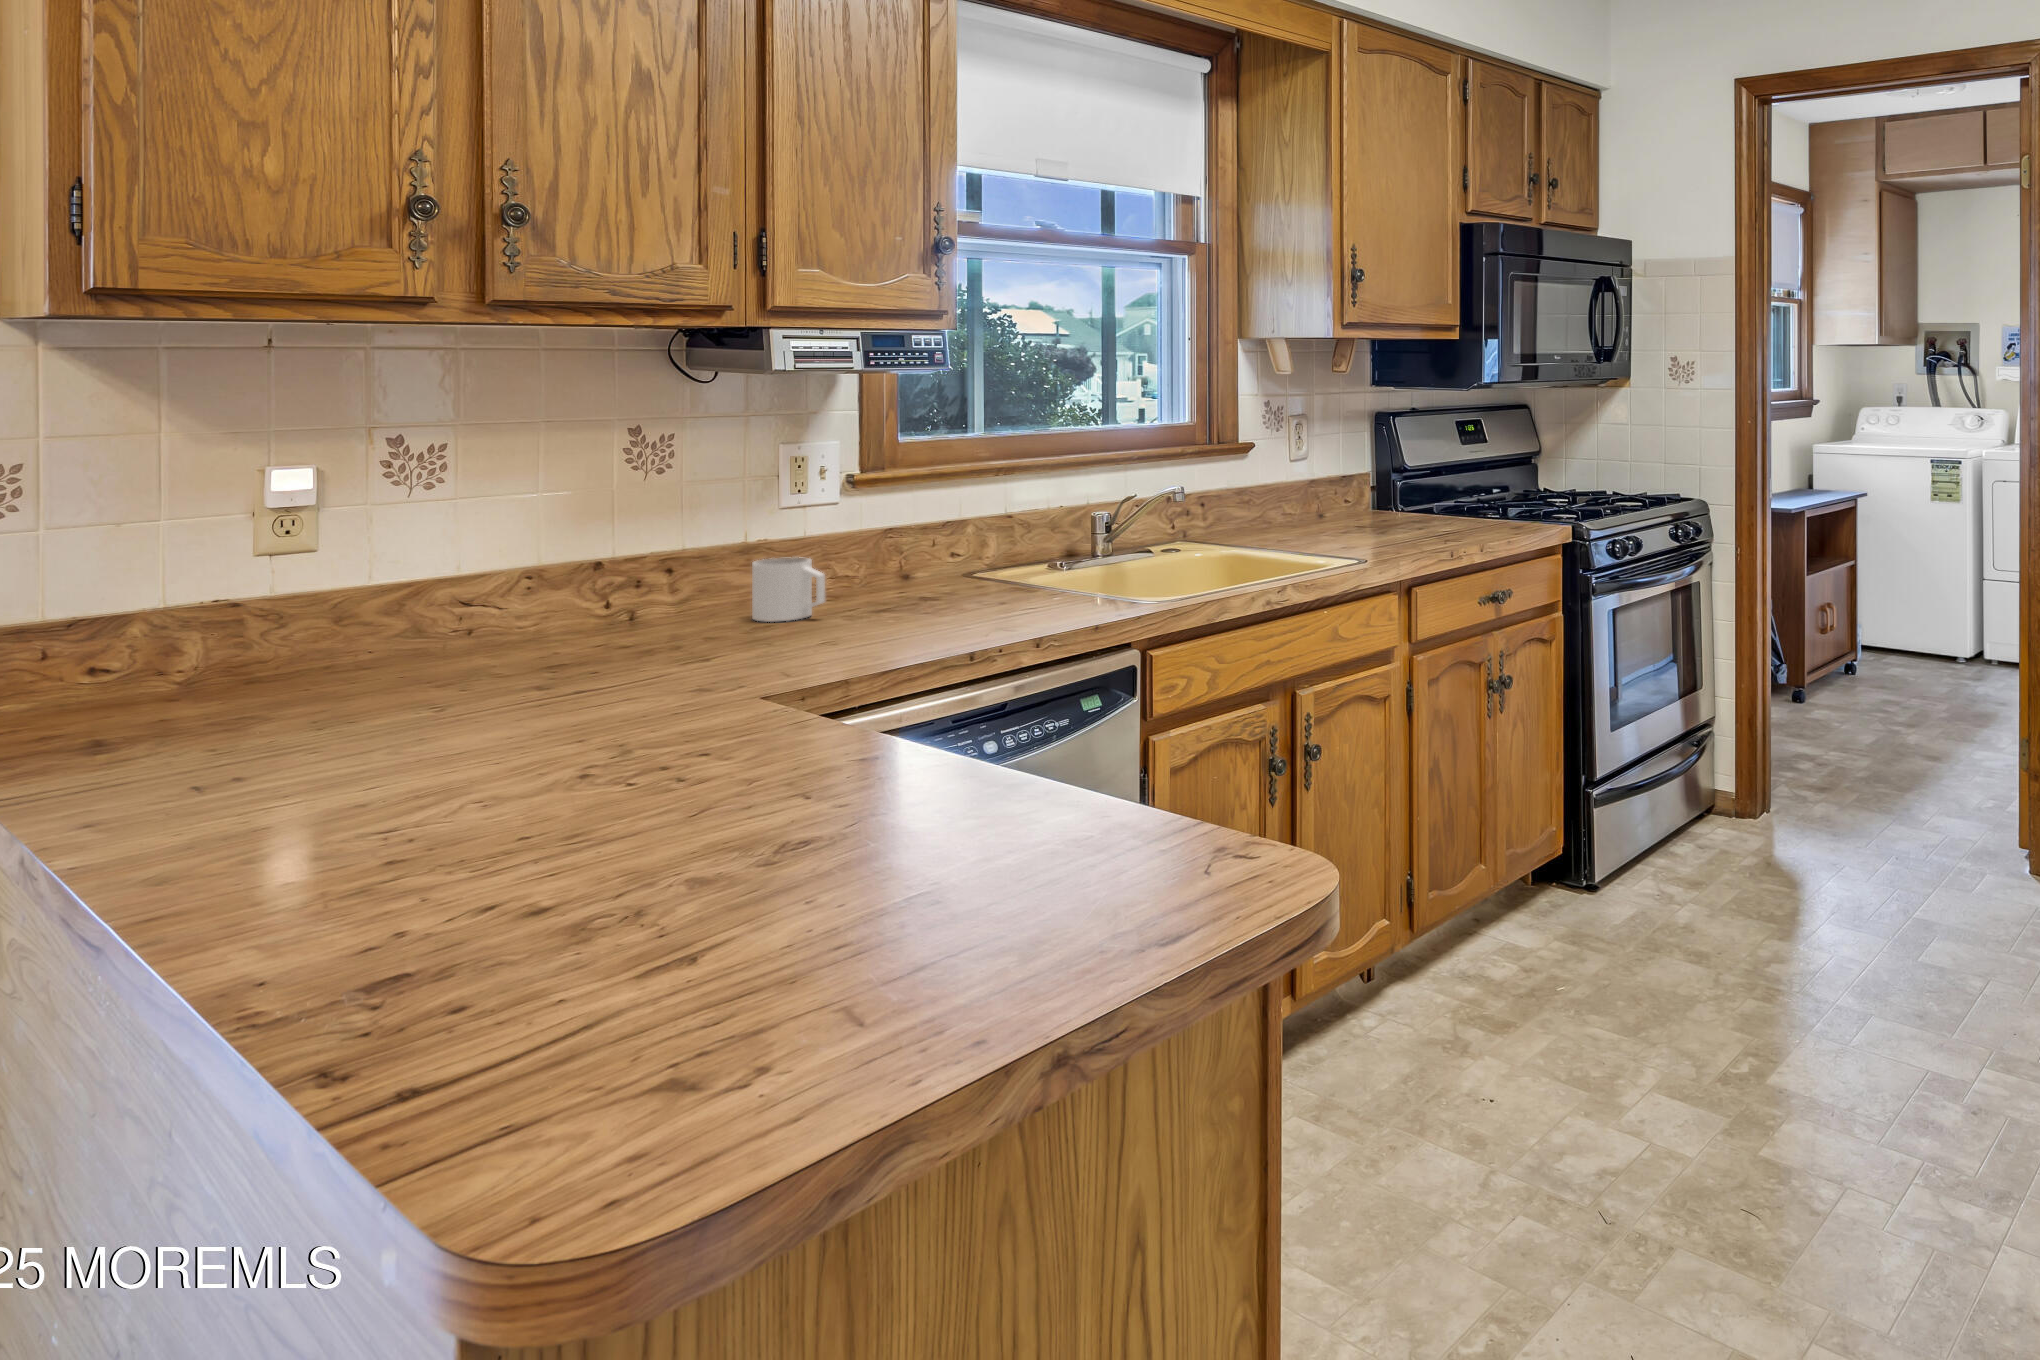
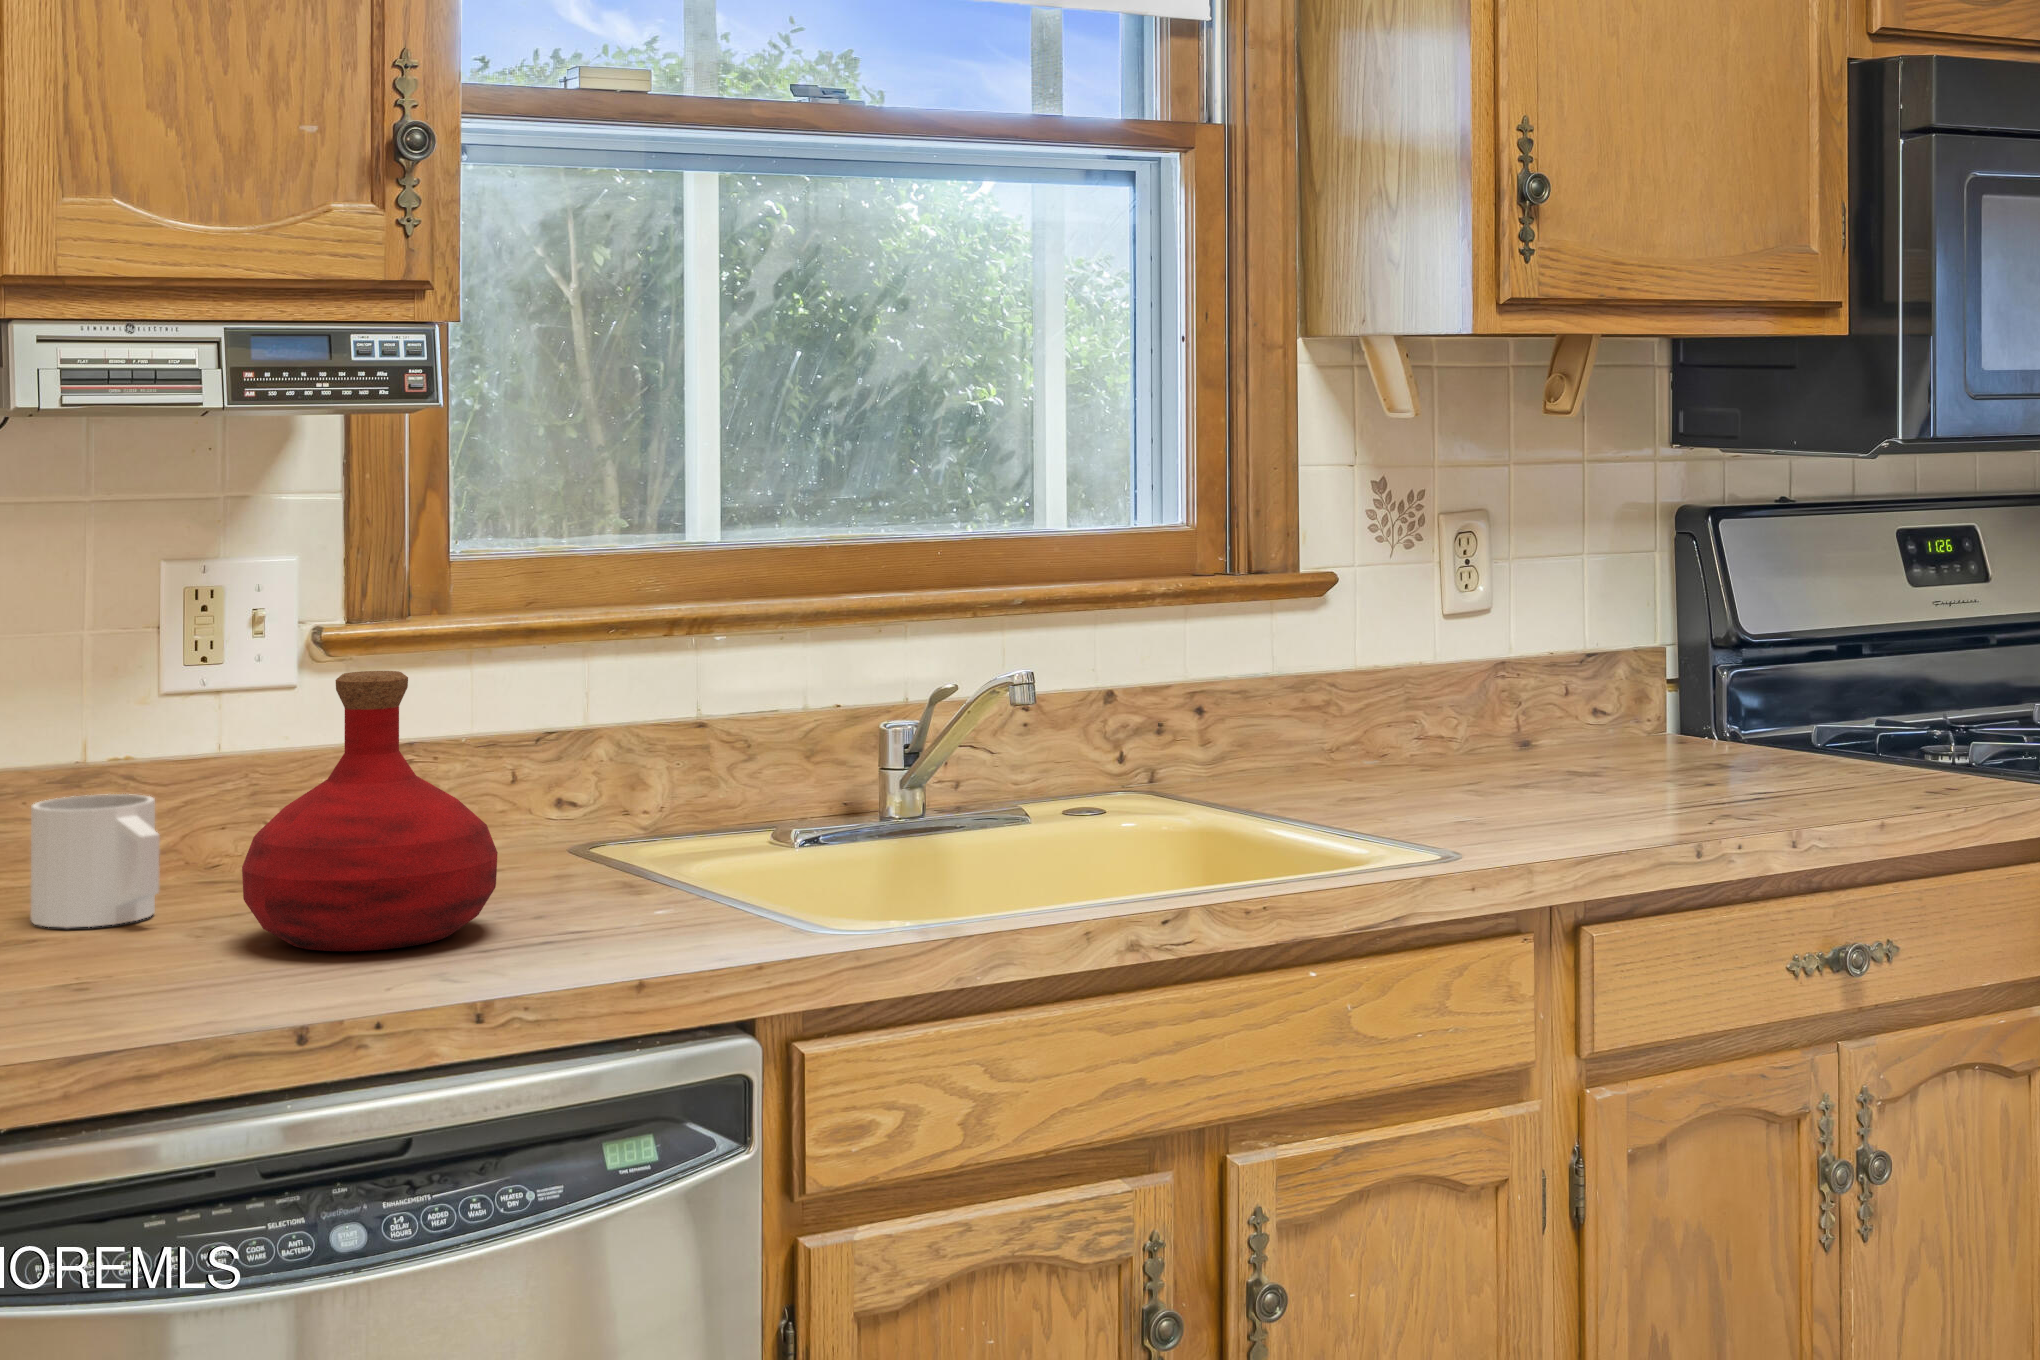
bottle: none [880,493,998,622] -> present [242,671,498,951]

